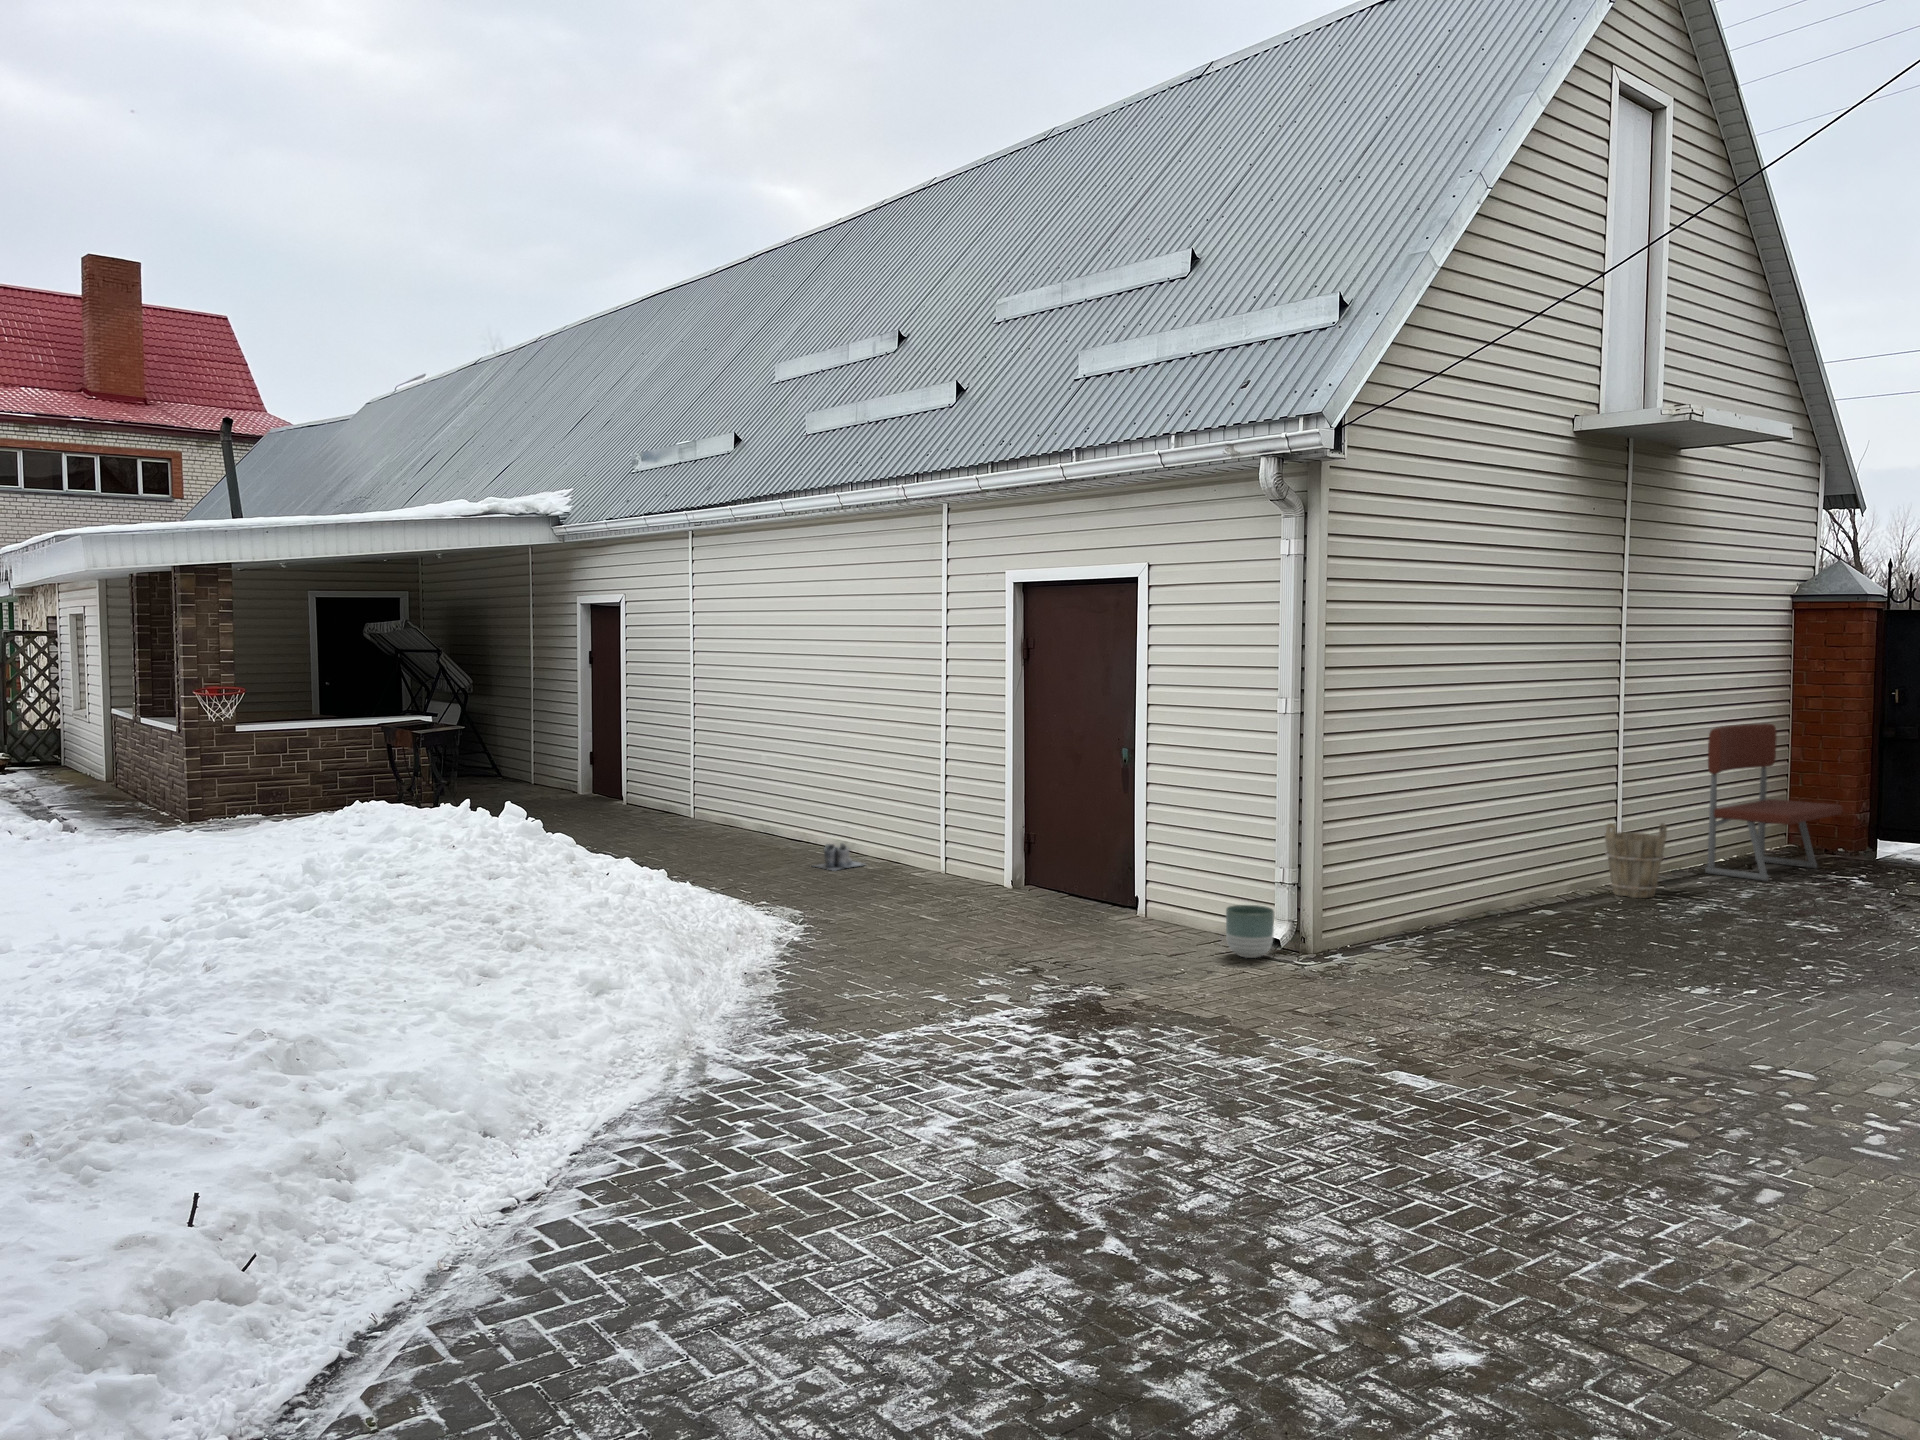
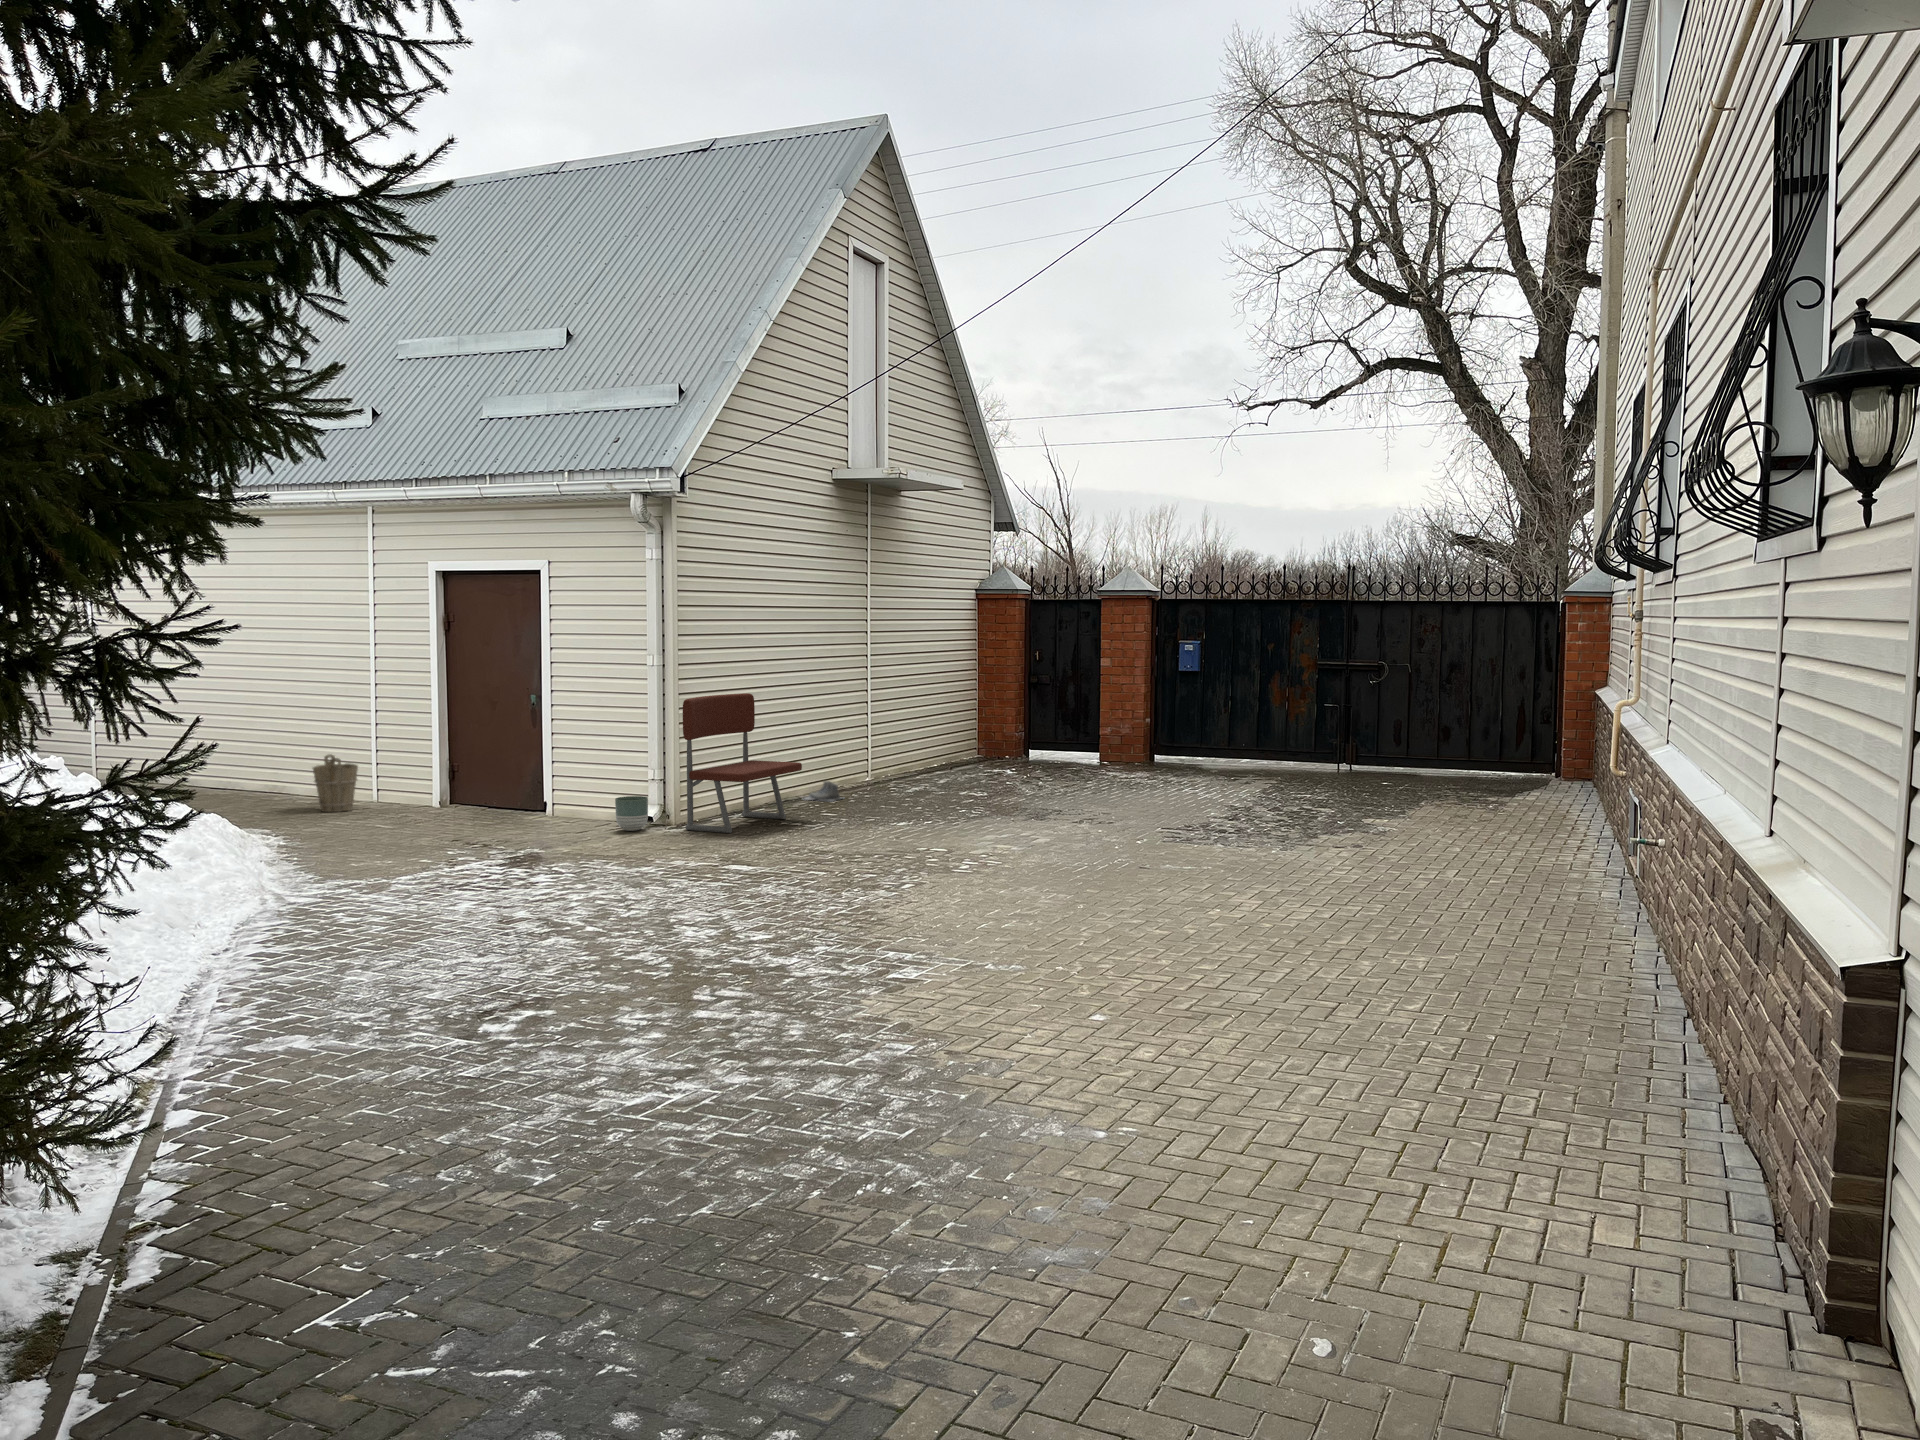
bench: present [1705,723,1843,881] -> present [683,693,802,833]
bucket: present [1605,823,1667,898] -> present [313,755,358,812]
boots: present [815,843,863,870] -> present [804,781,842,801]

